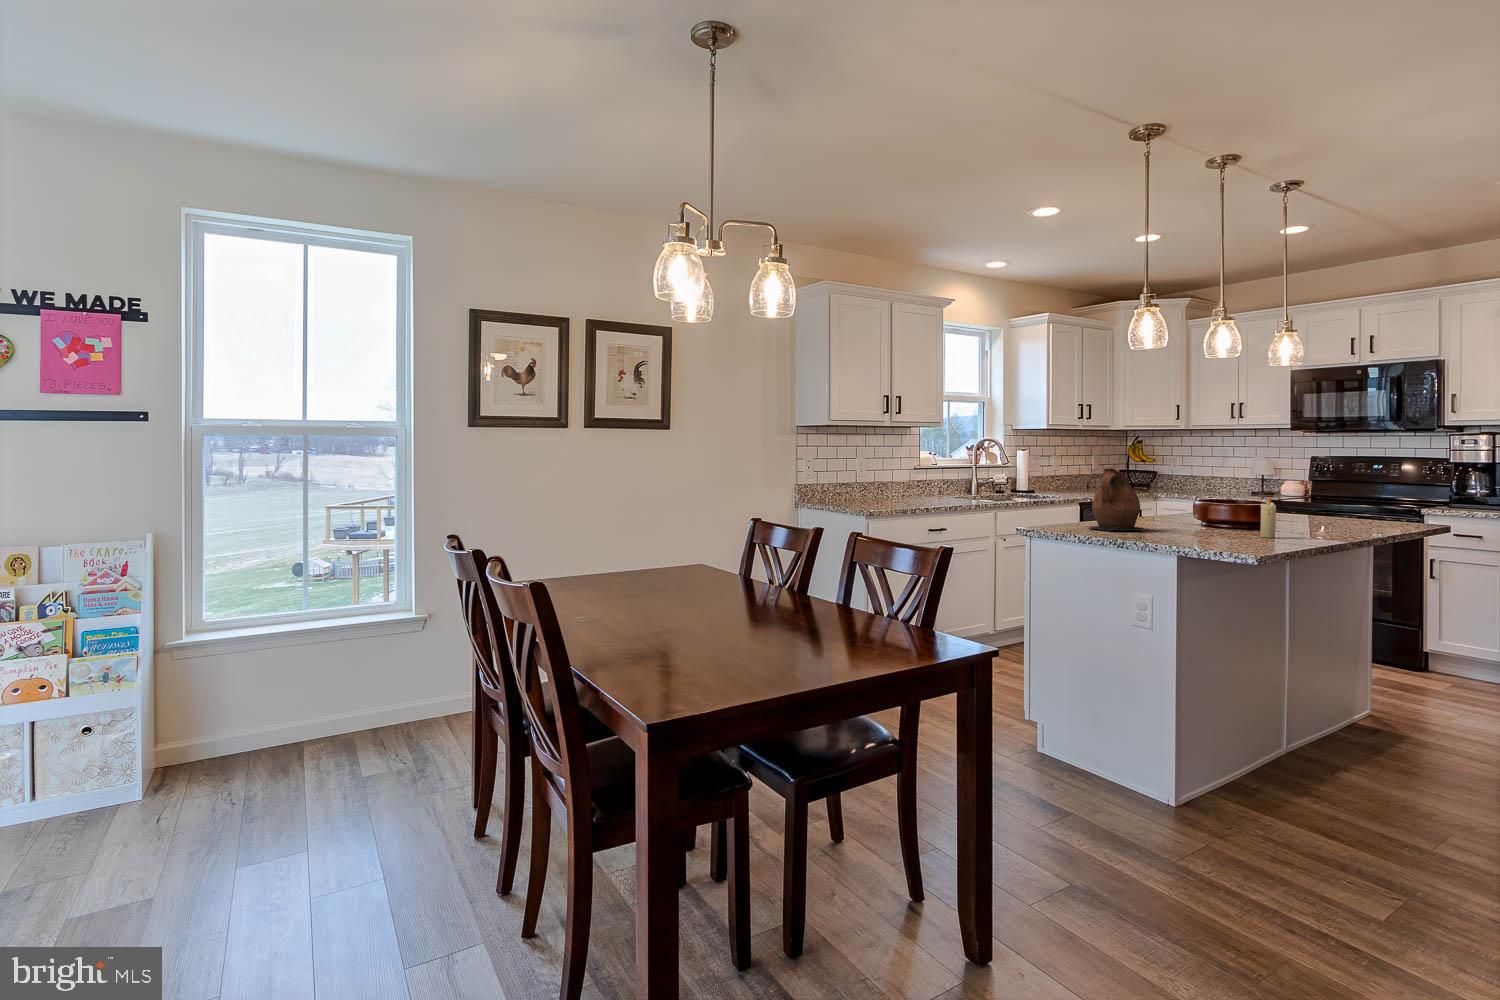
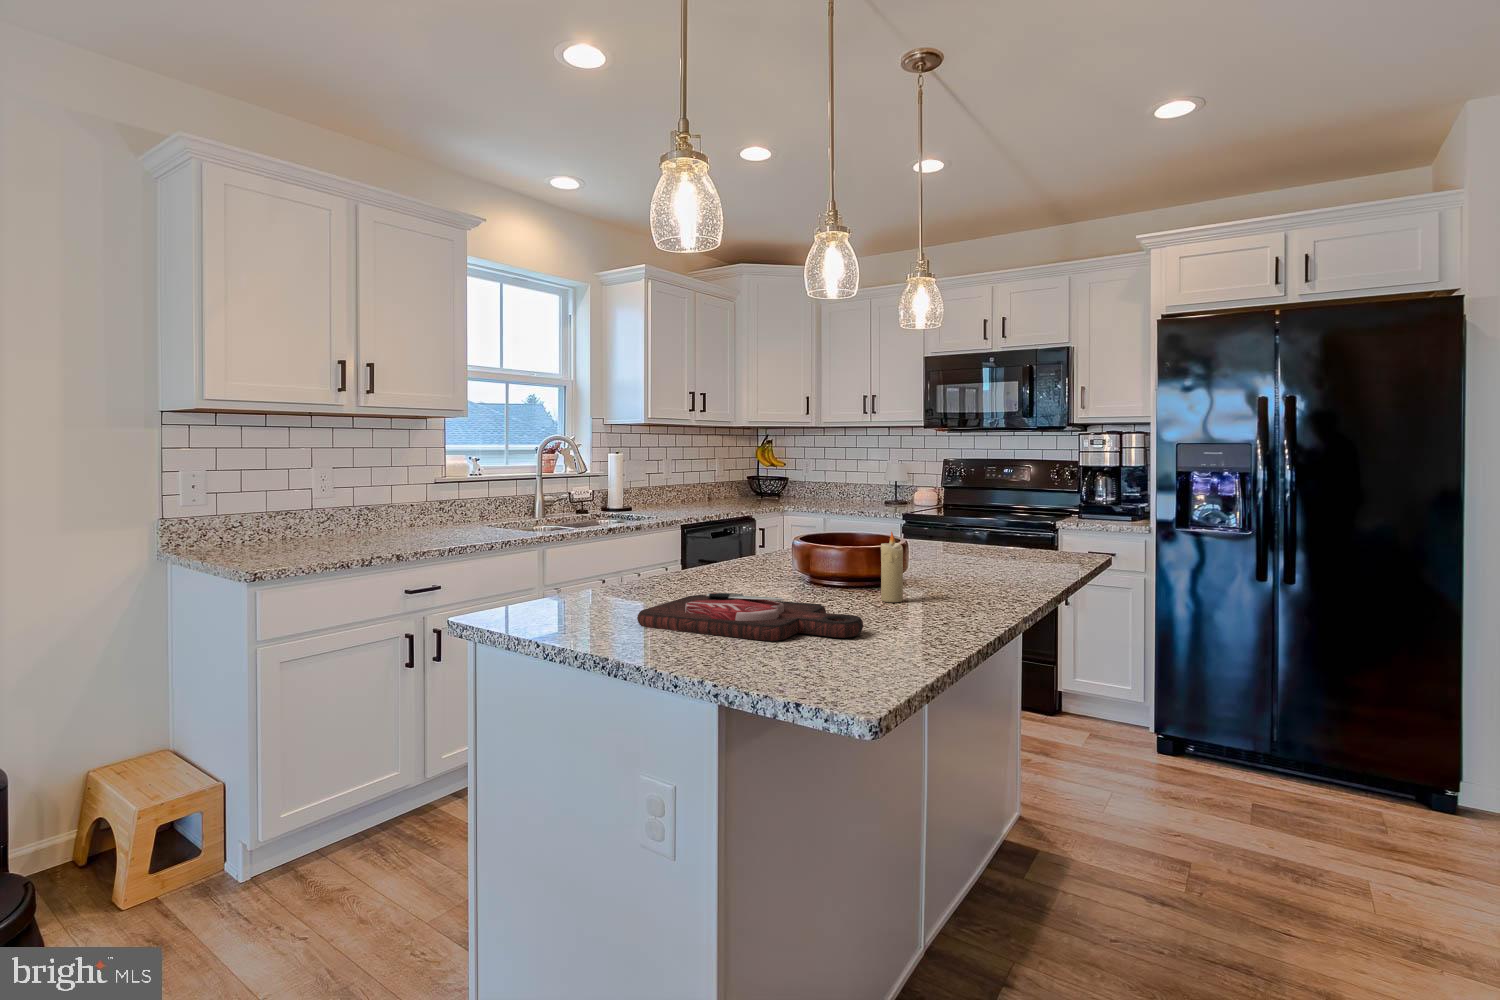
ceramic pitcher: present [1089,468,1148,531] -> none [610,483,713,599]
cutting board: none [1119,526,1253,545] -> present [637,593,863,641]

